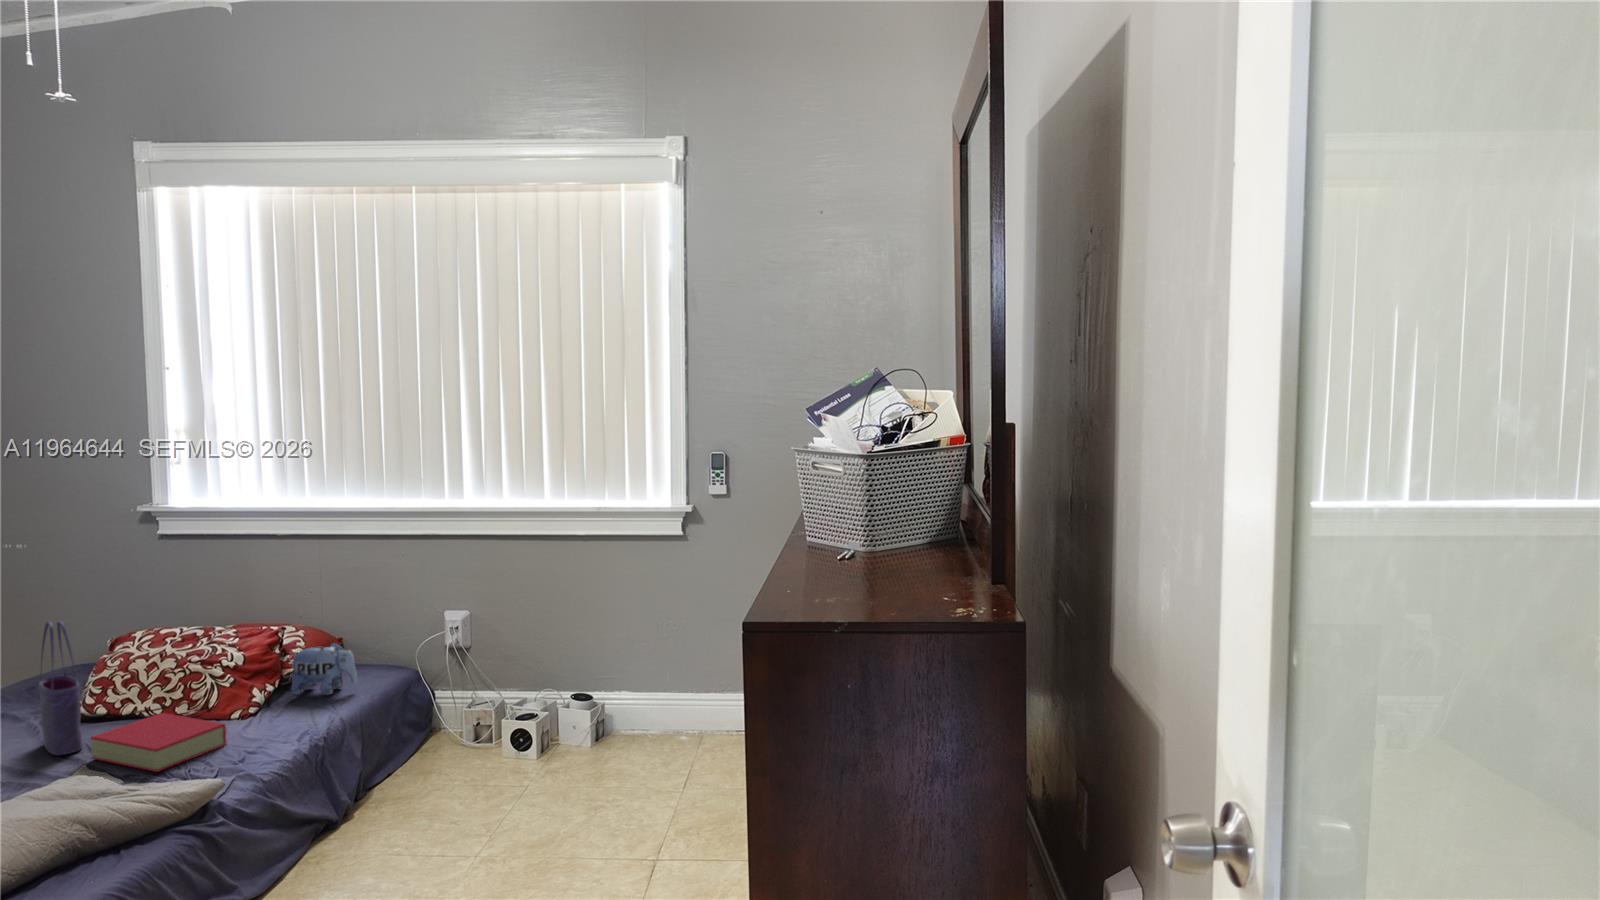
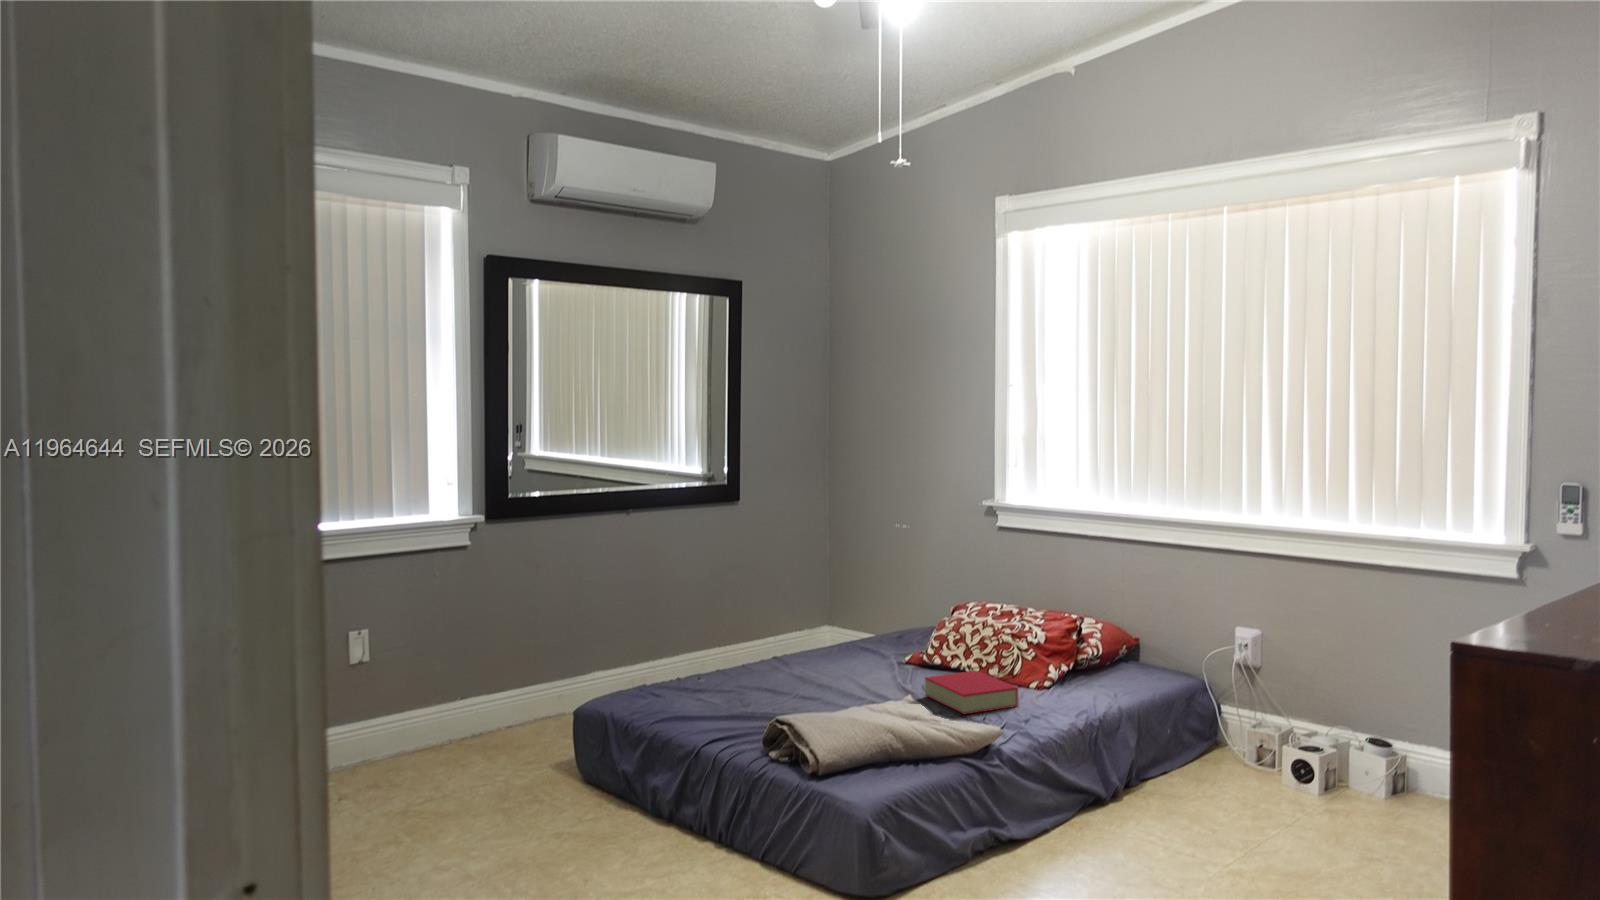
tote bag: present [39,621,83,755] -> none [897,581,922,689]
plush toy: present [291,642,357,695] -> none [1081,635,1139,685]

